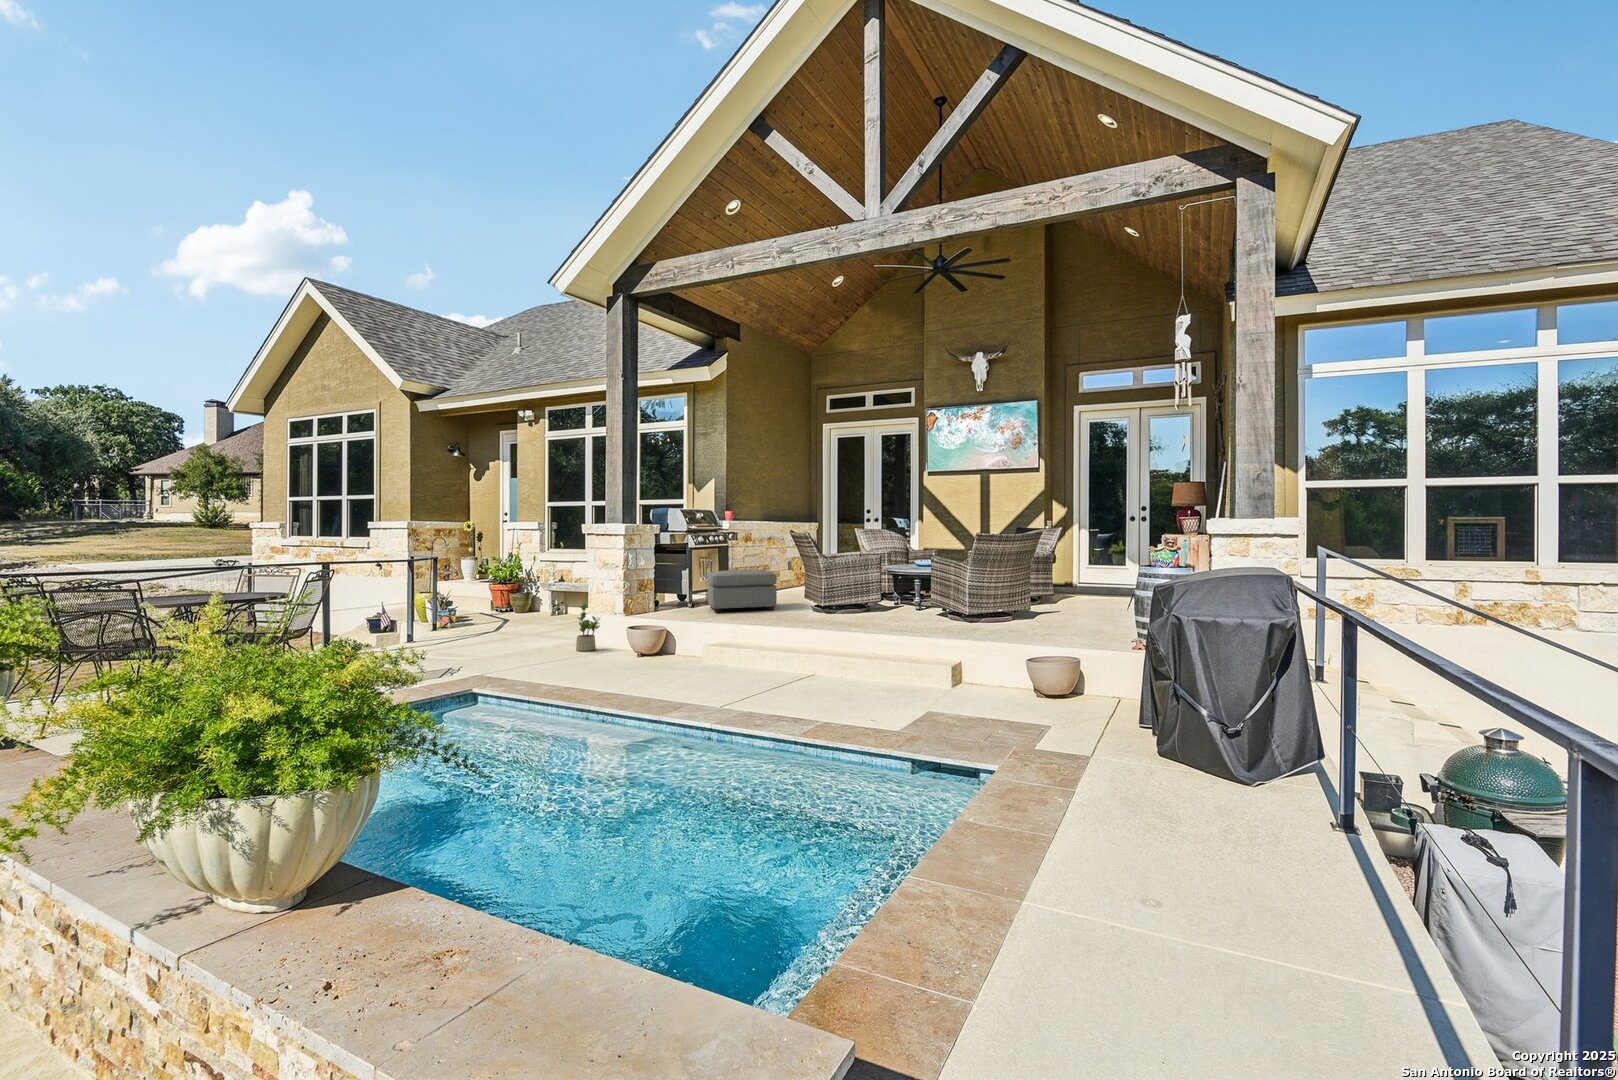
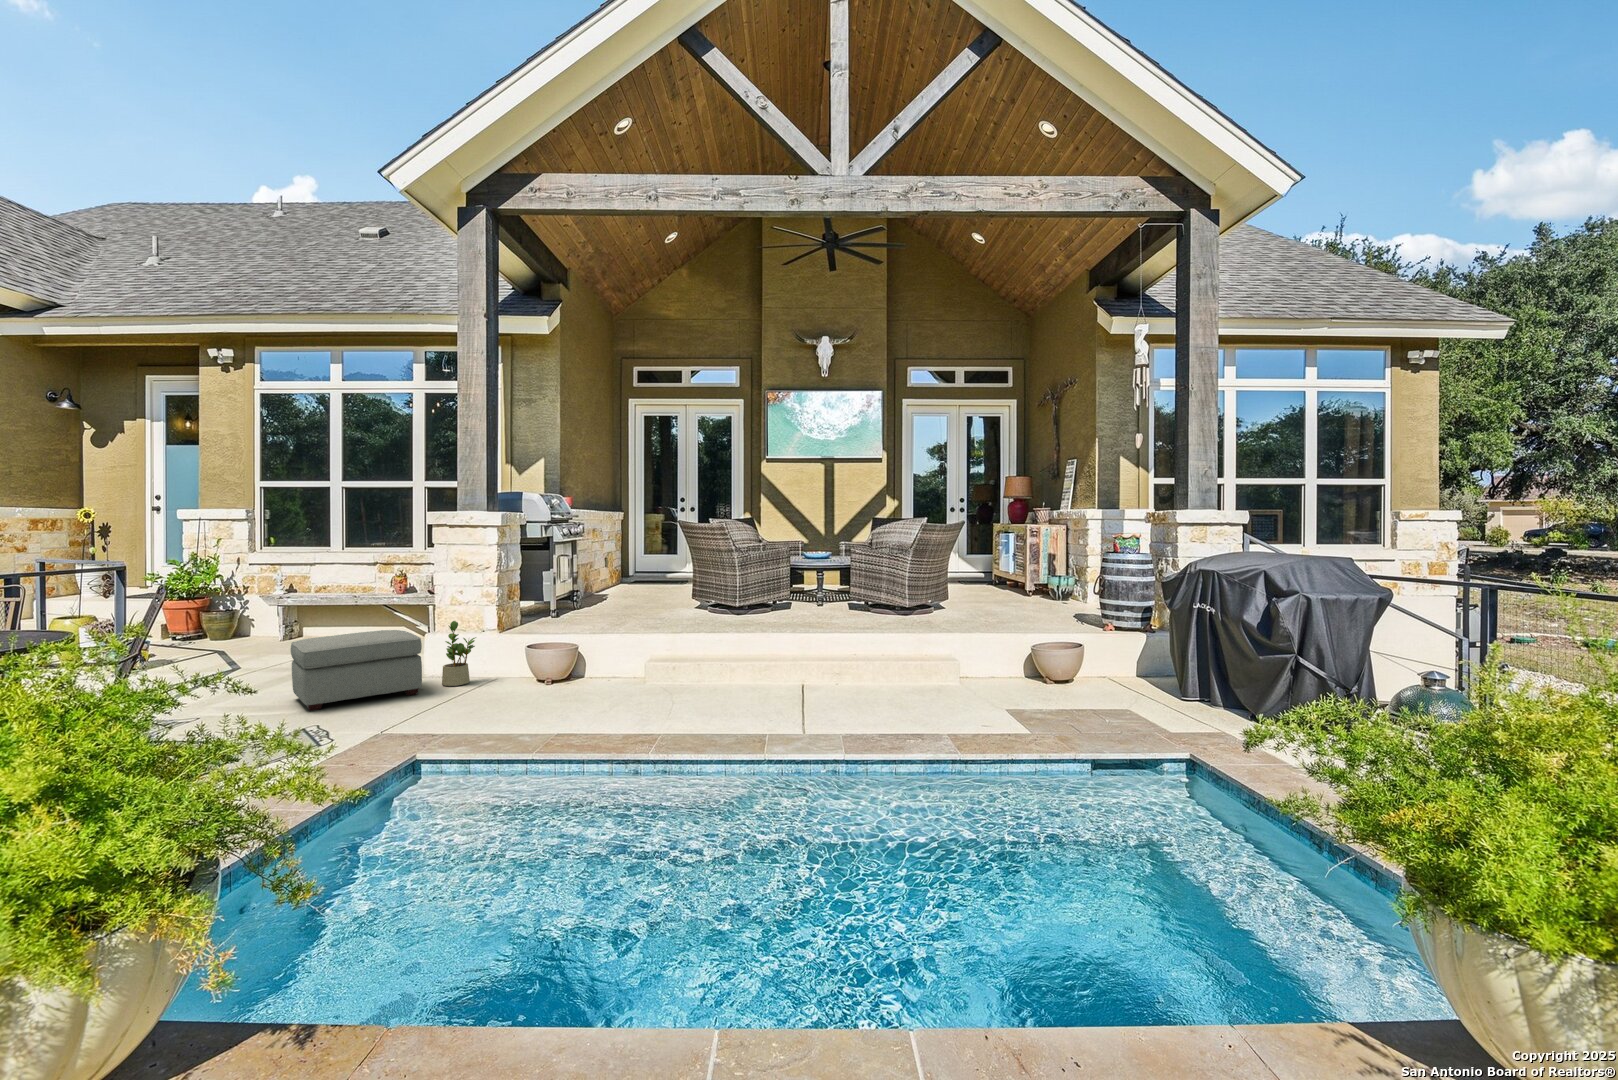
ottoman: present [707,570,777,612] -> present [291,630,422,711]

